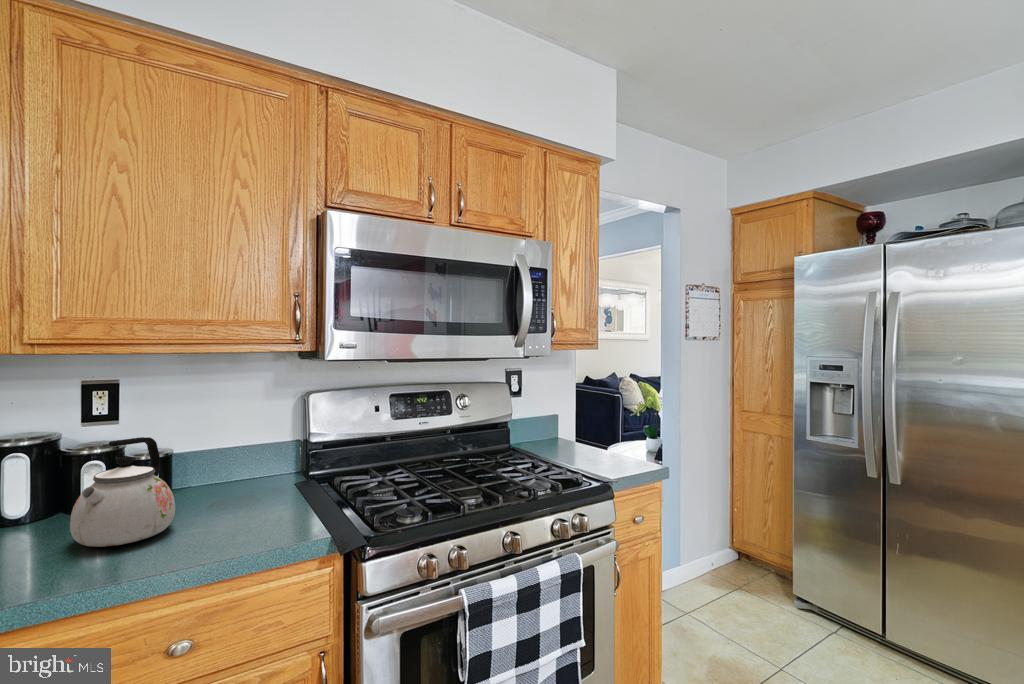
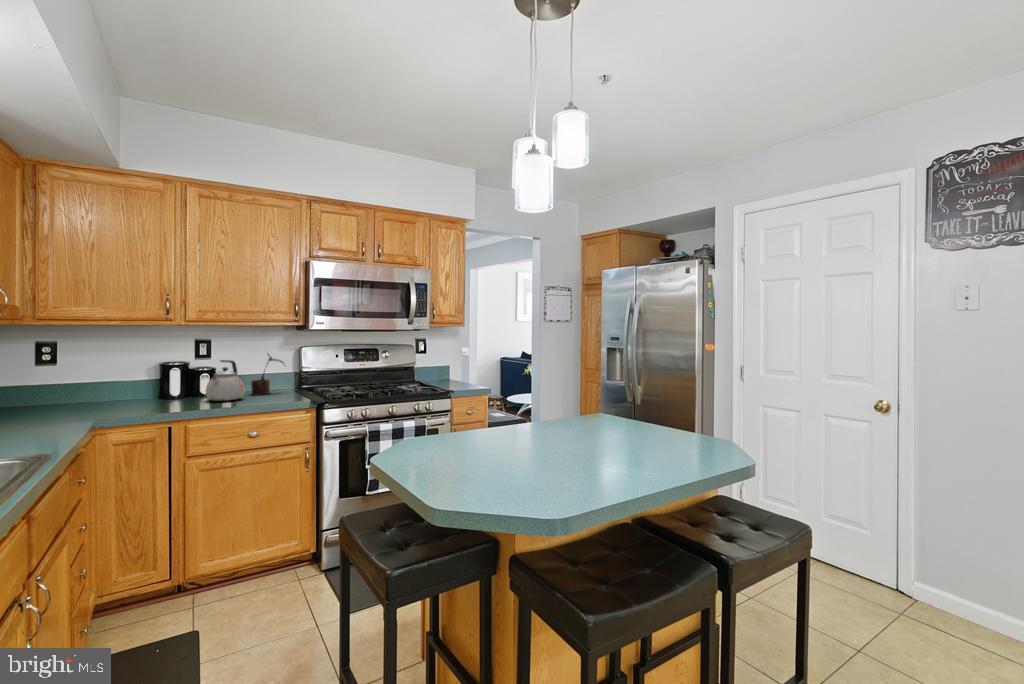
potted plant: none [192,410,275,508] -> present [251,354,285,395]

